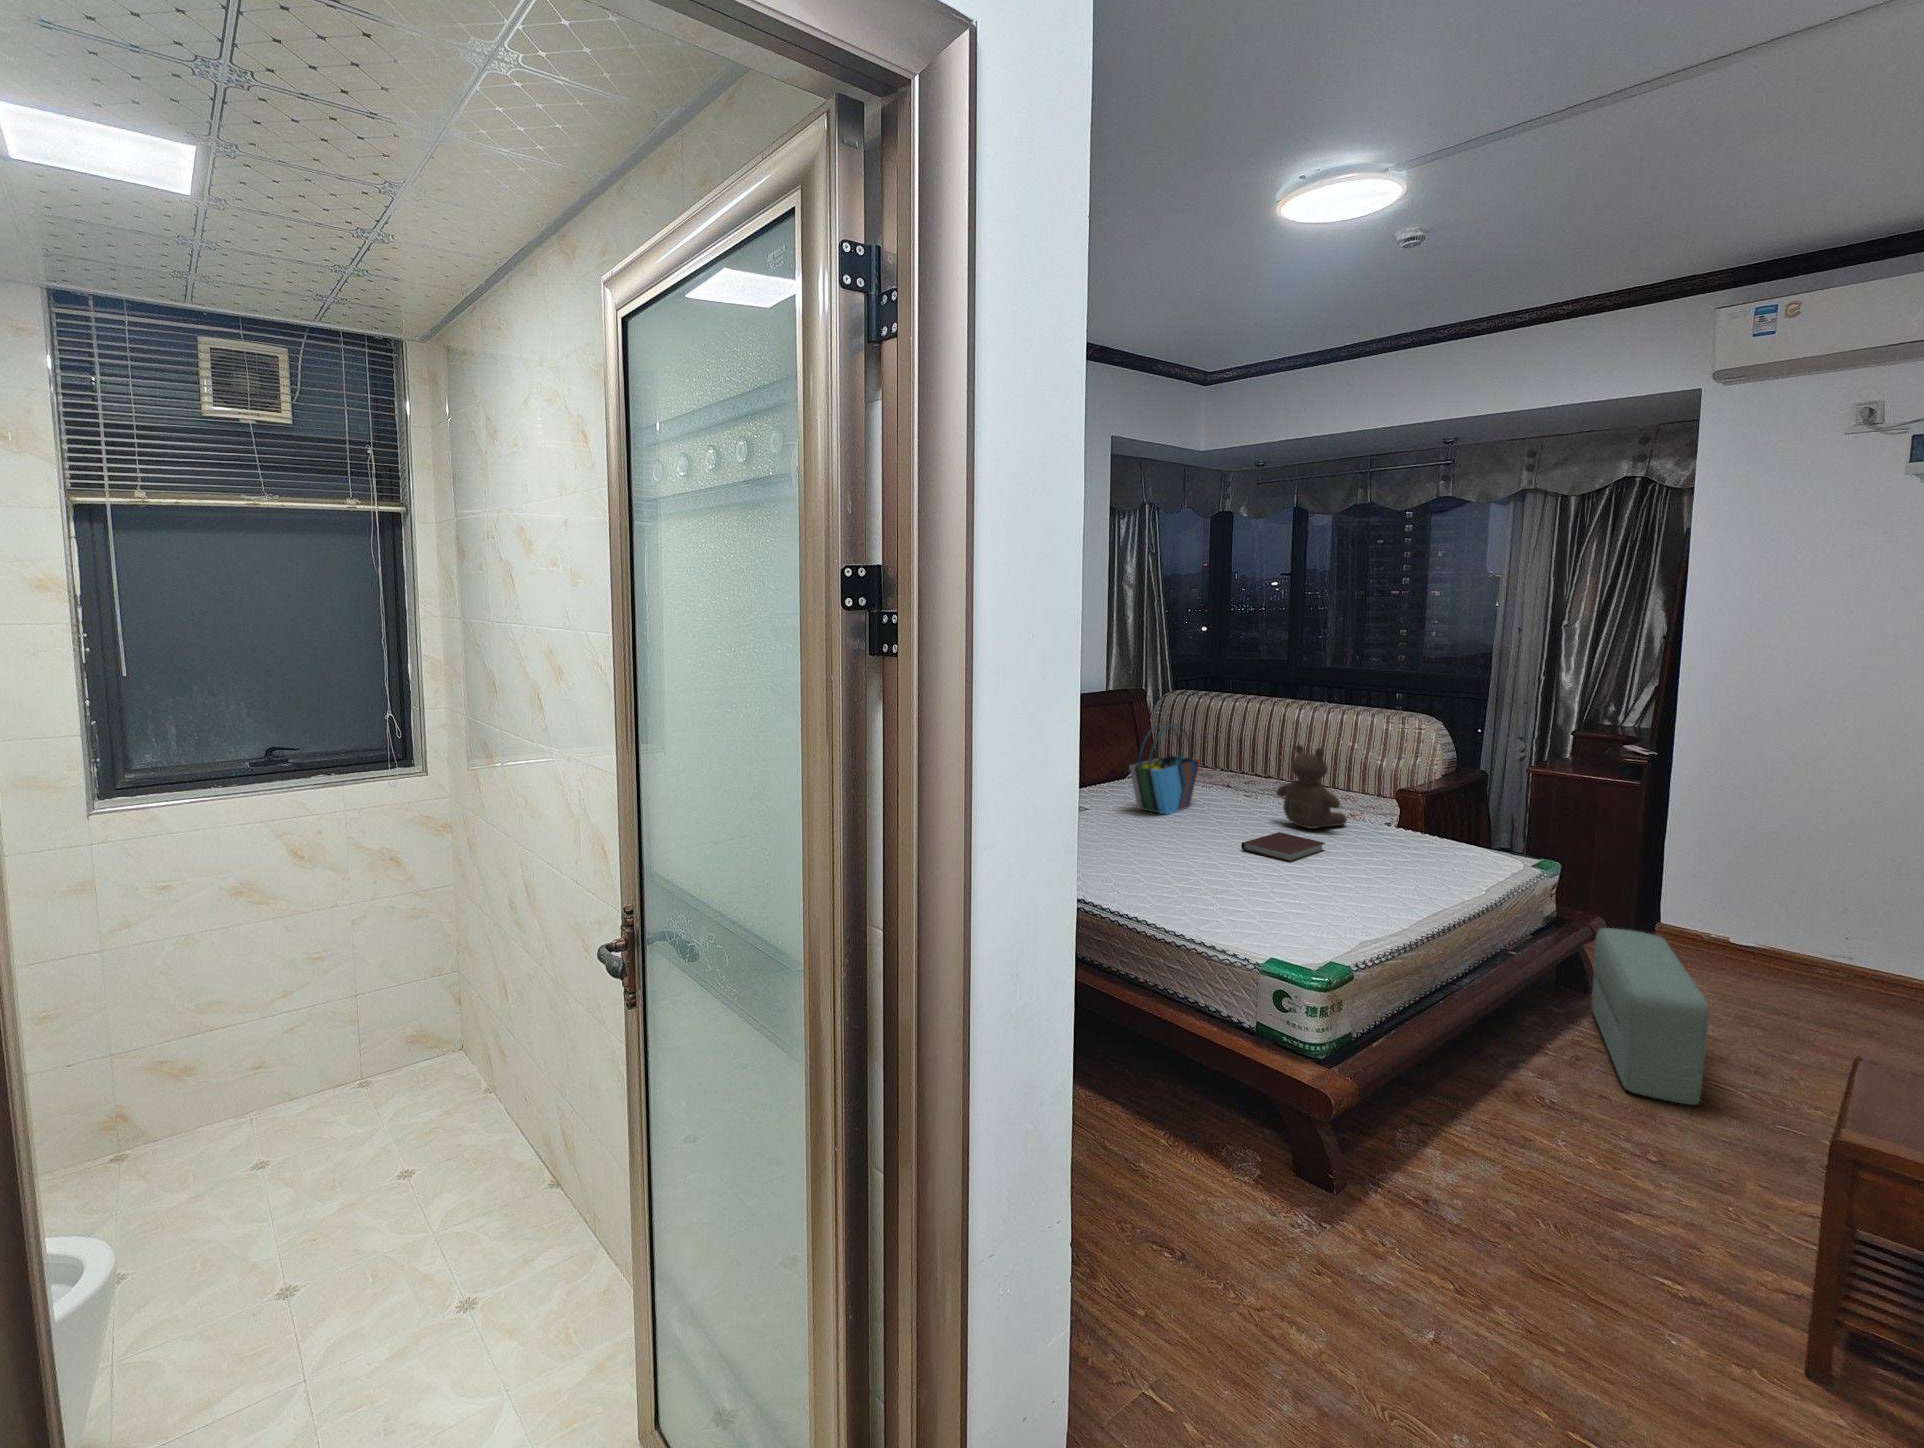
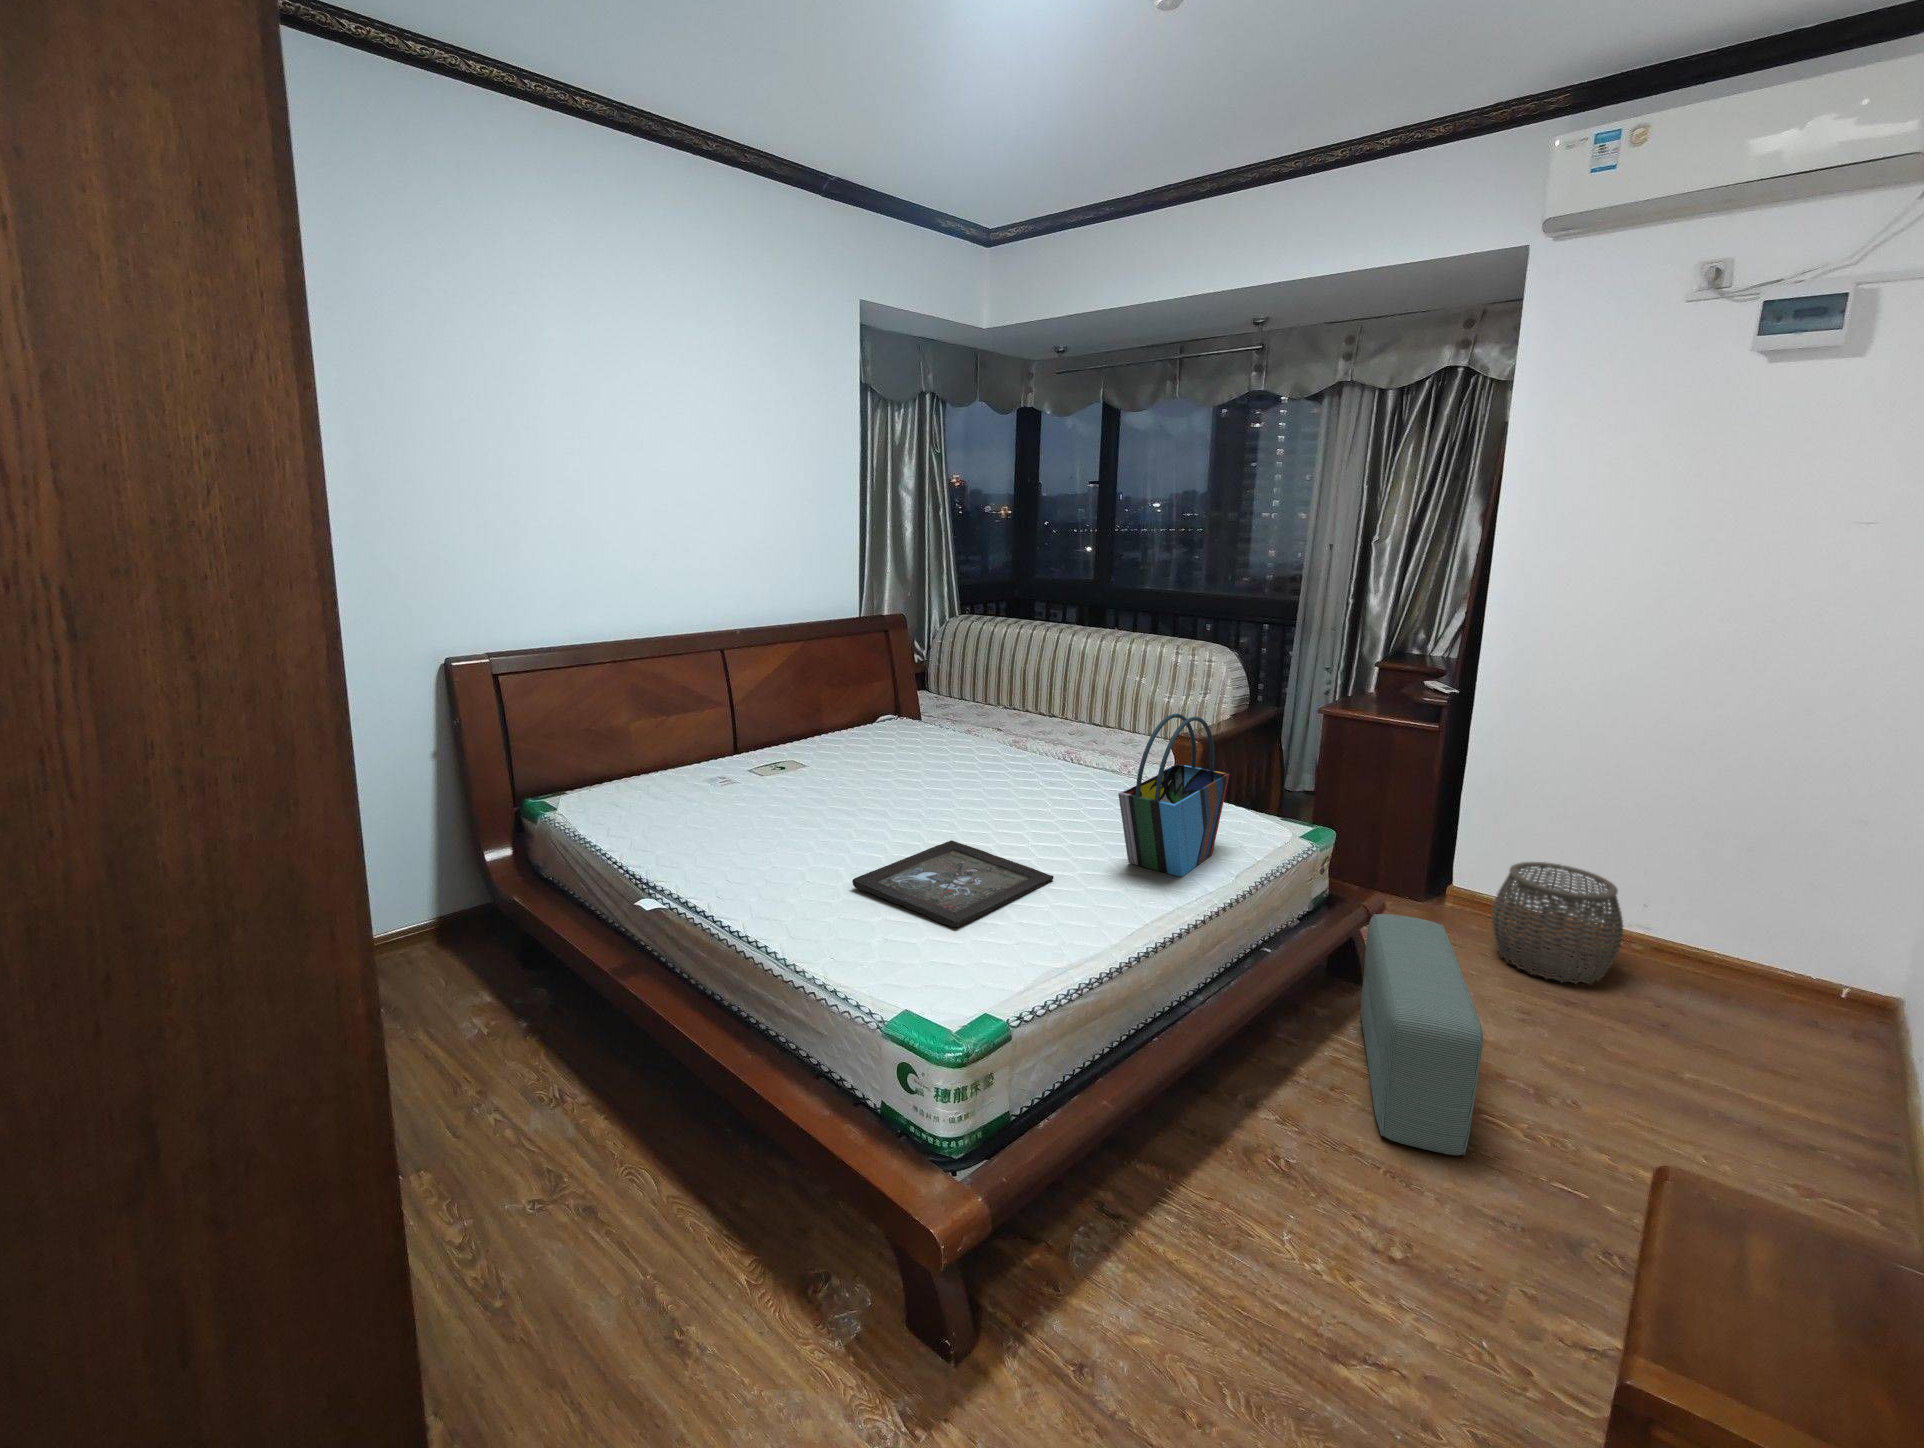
tote bag: present [1129,723,1200,814] -> present [1118,714,1230,877]
teddy bear: present [1276,745,1347,829] -> none [1022,686,1103,790]
notebook: present [1241,832,1325,862] -> none [958,798,1063,841]
tray: none [1187,860,1341,913] -> present [852,840,1054,927]
woven basket: none [1701,897,1827,1000] -> present [1492,862,1624,984]

